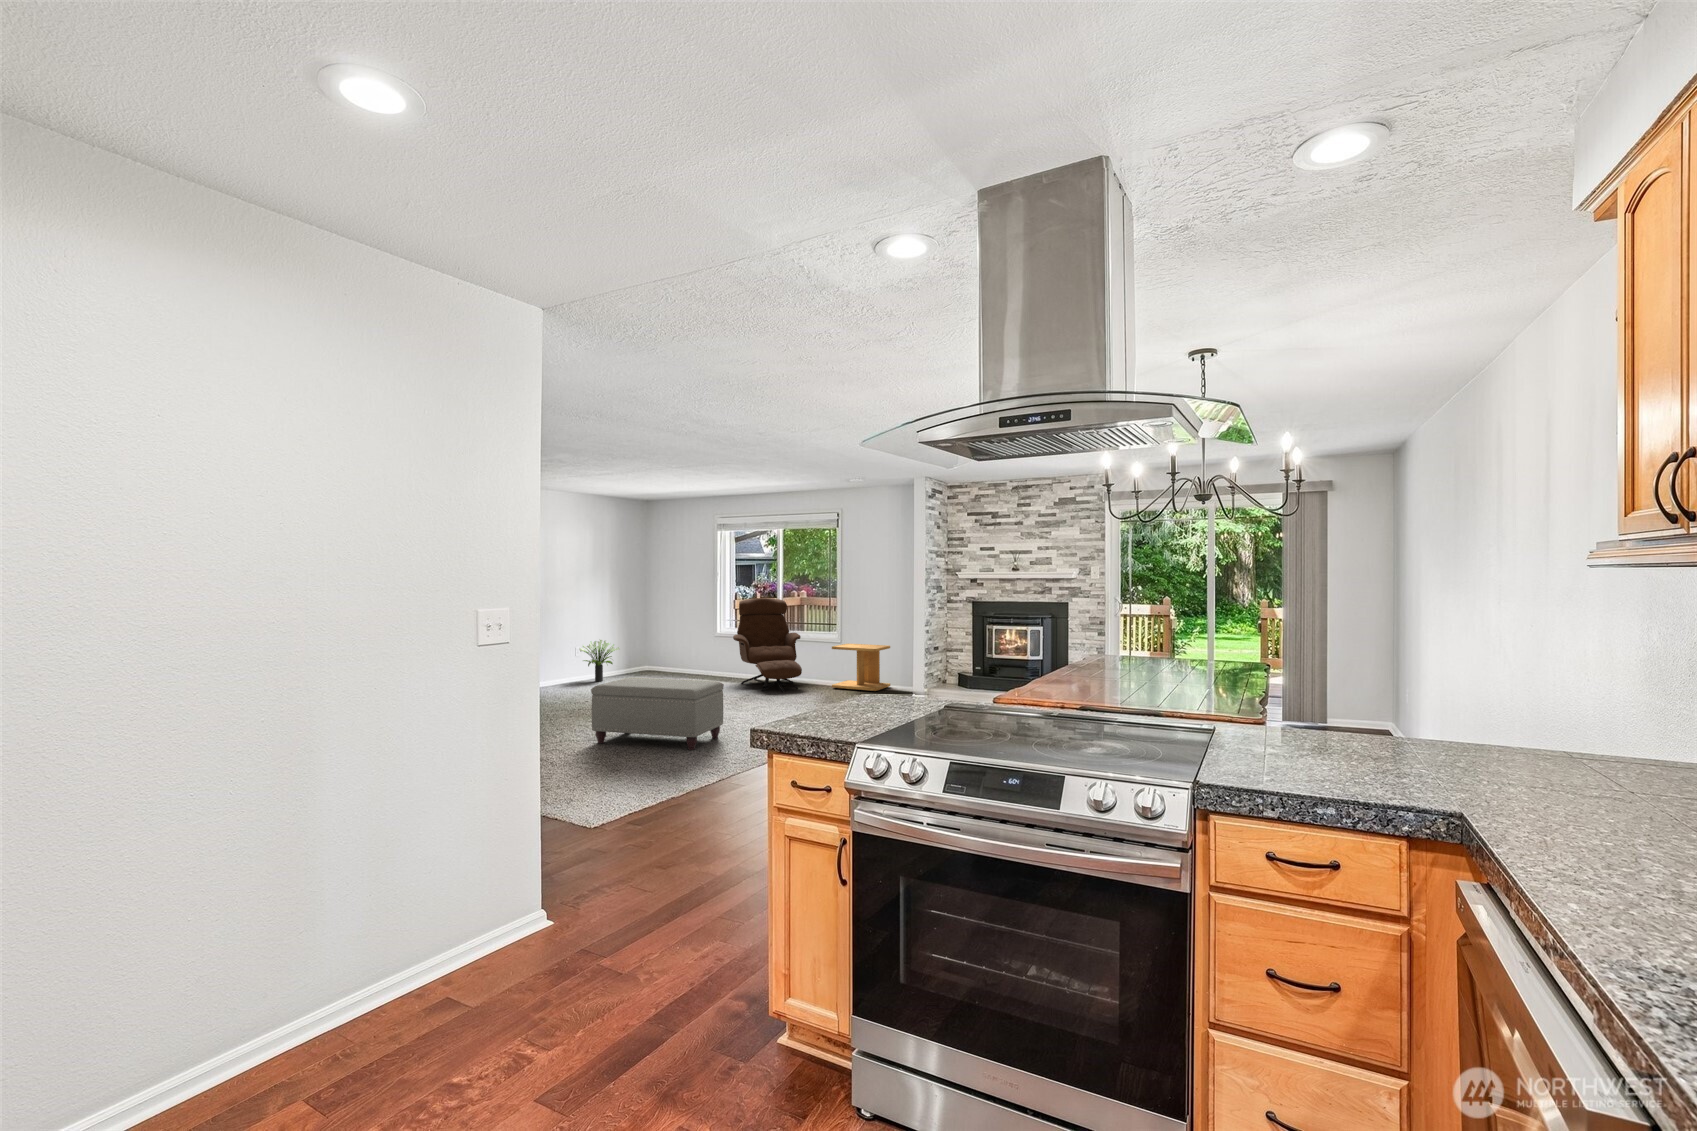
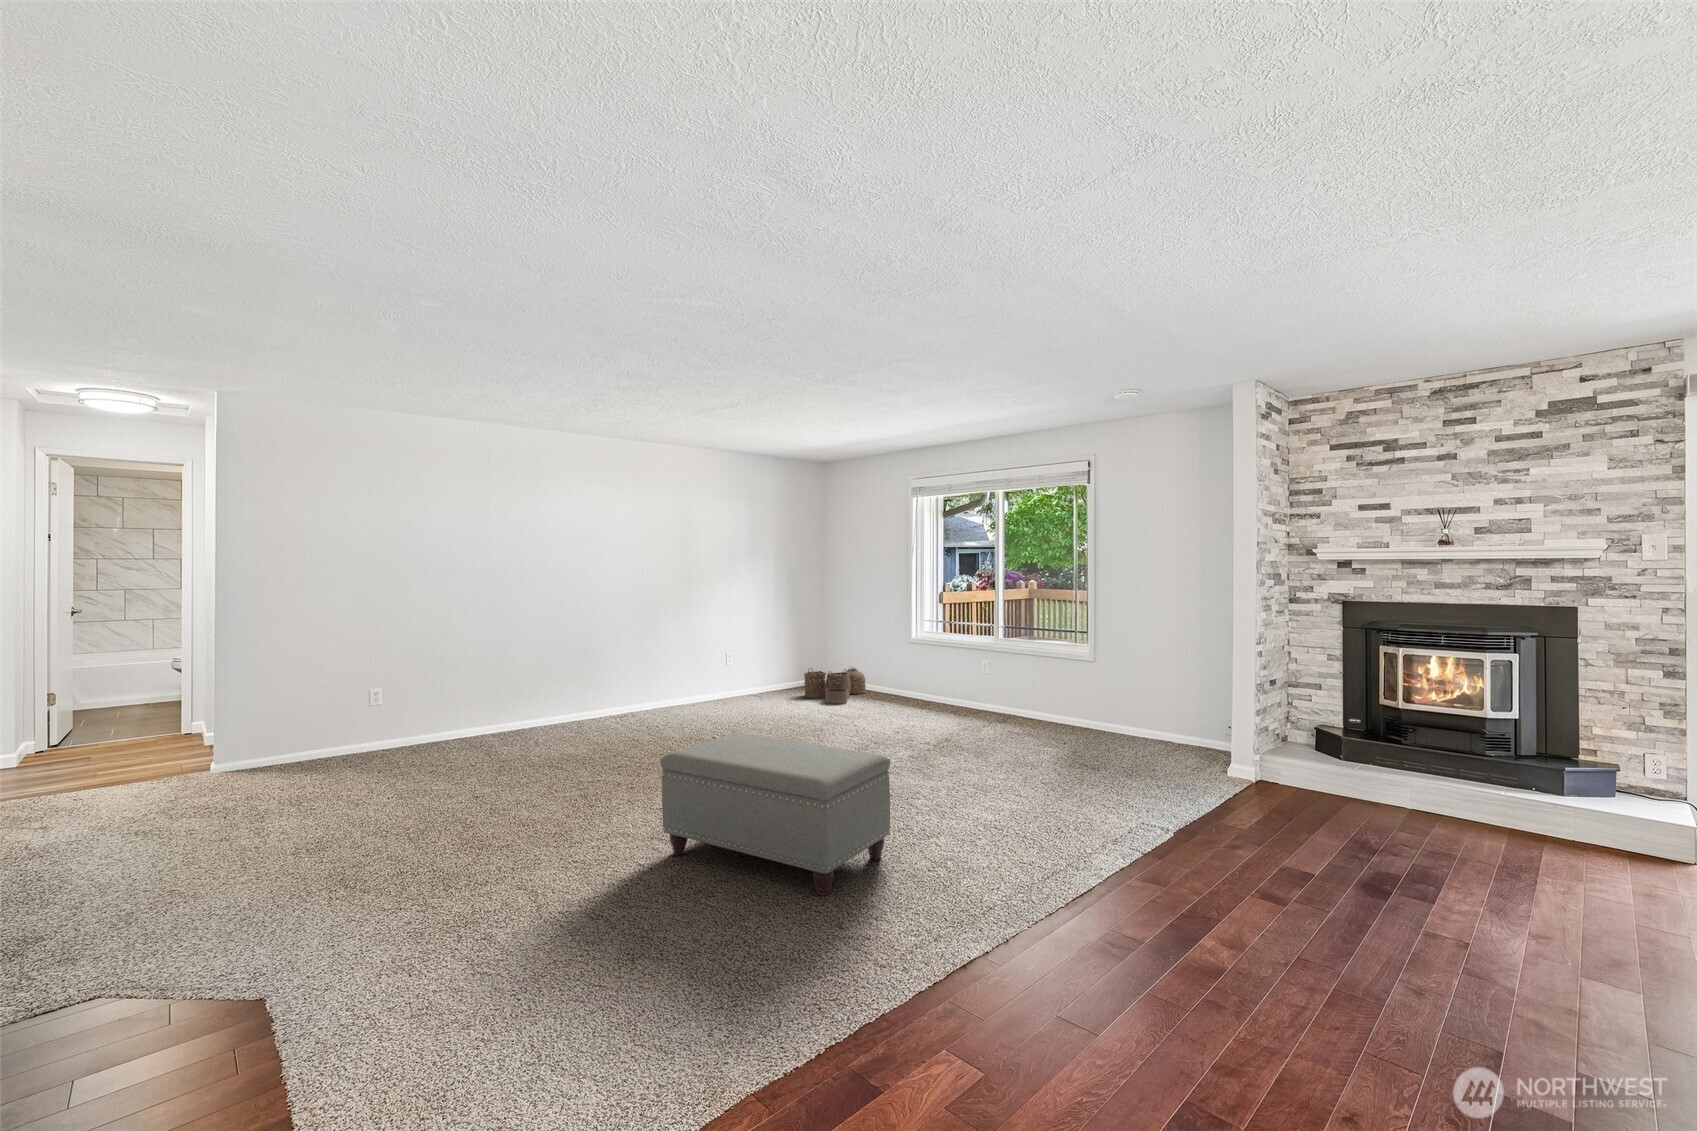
lounge chair: present [733,598,802,692] -> none [931,592,1034,738]
potted plant: present [579,640,620,682] -> none [728,646,780,703]
side table: present [832,644,890,691] -> none [1082,663,1181,746]
woven basket: none [636,655,682,680] -> present [804,668,866,704]

